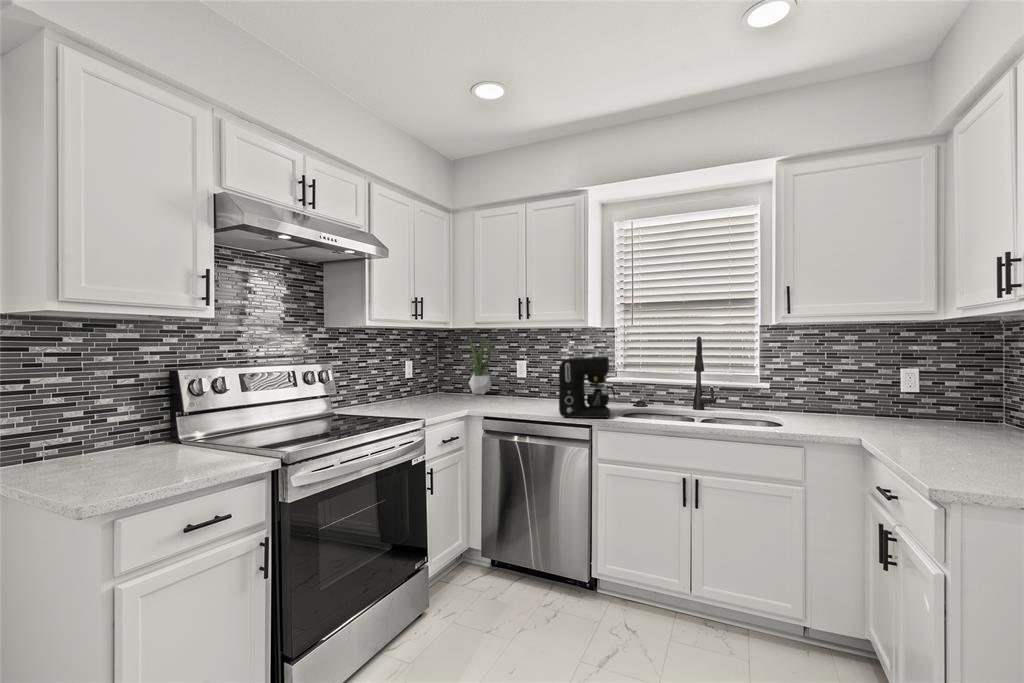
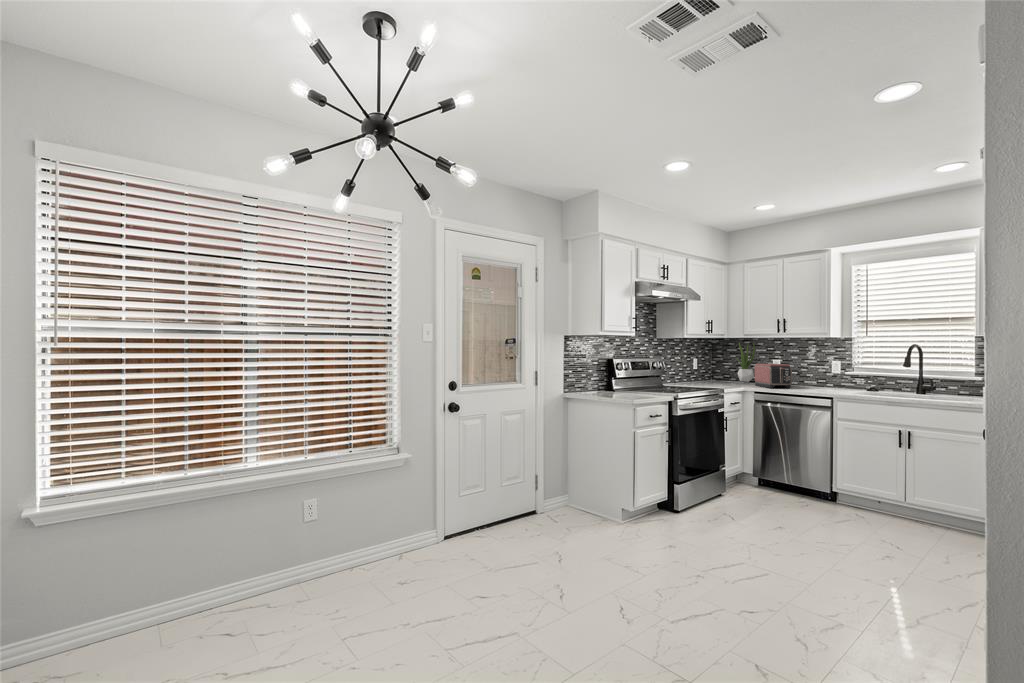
coffee maker: present [559,357,615,418] -> none [809,355,851,393]
toaster: none [487,369,536,410] -> present [755,364,792,388]

